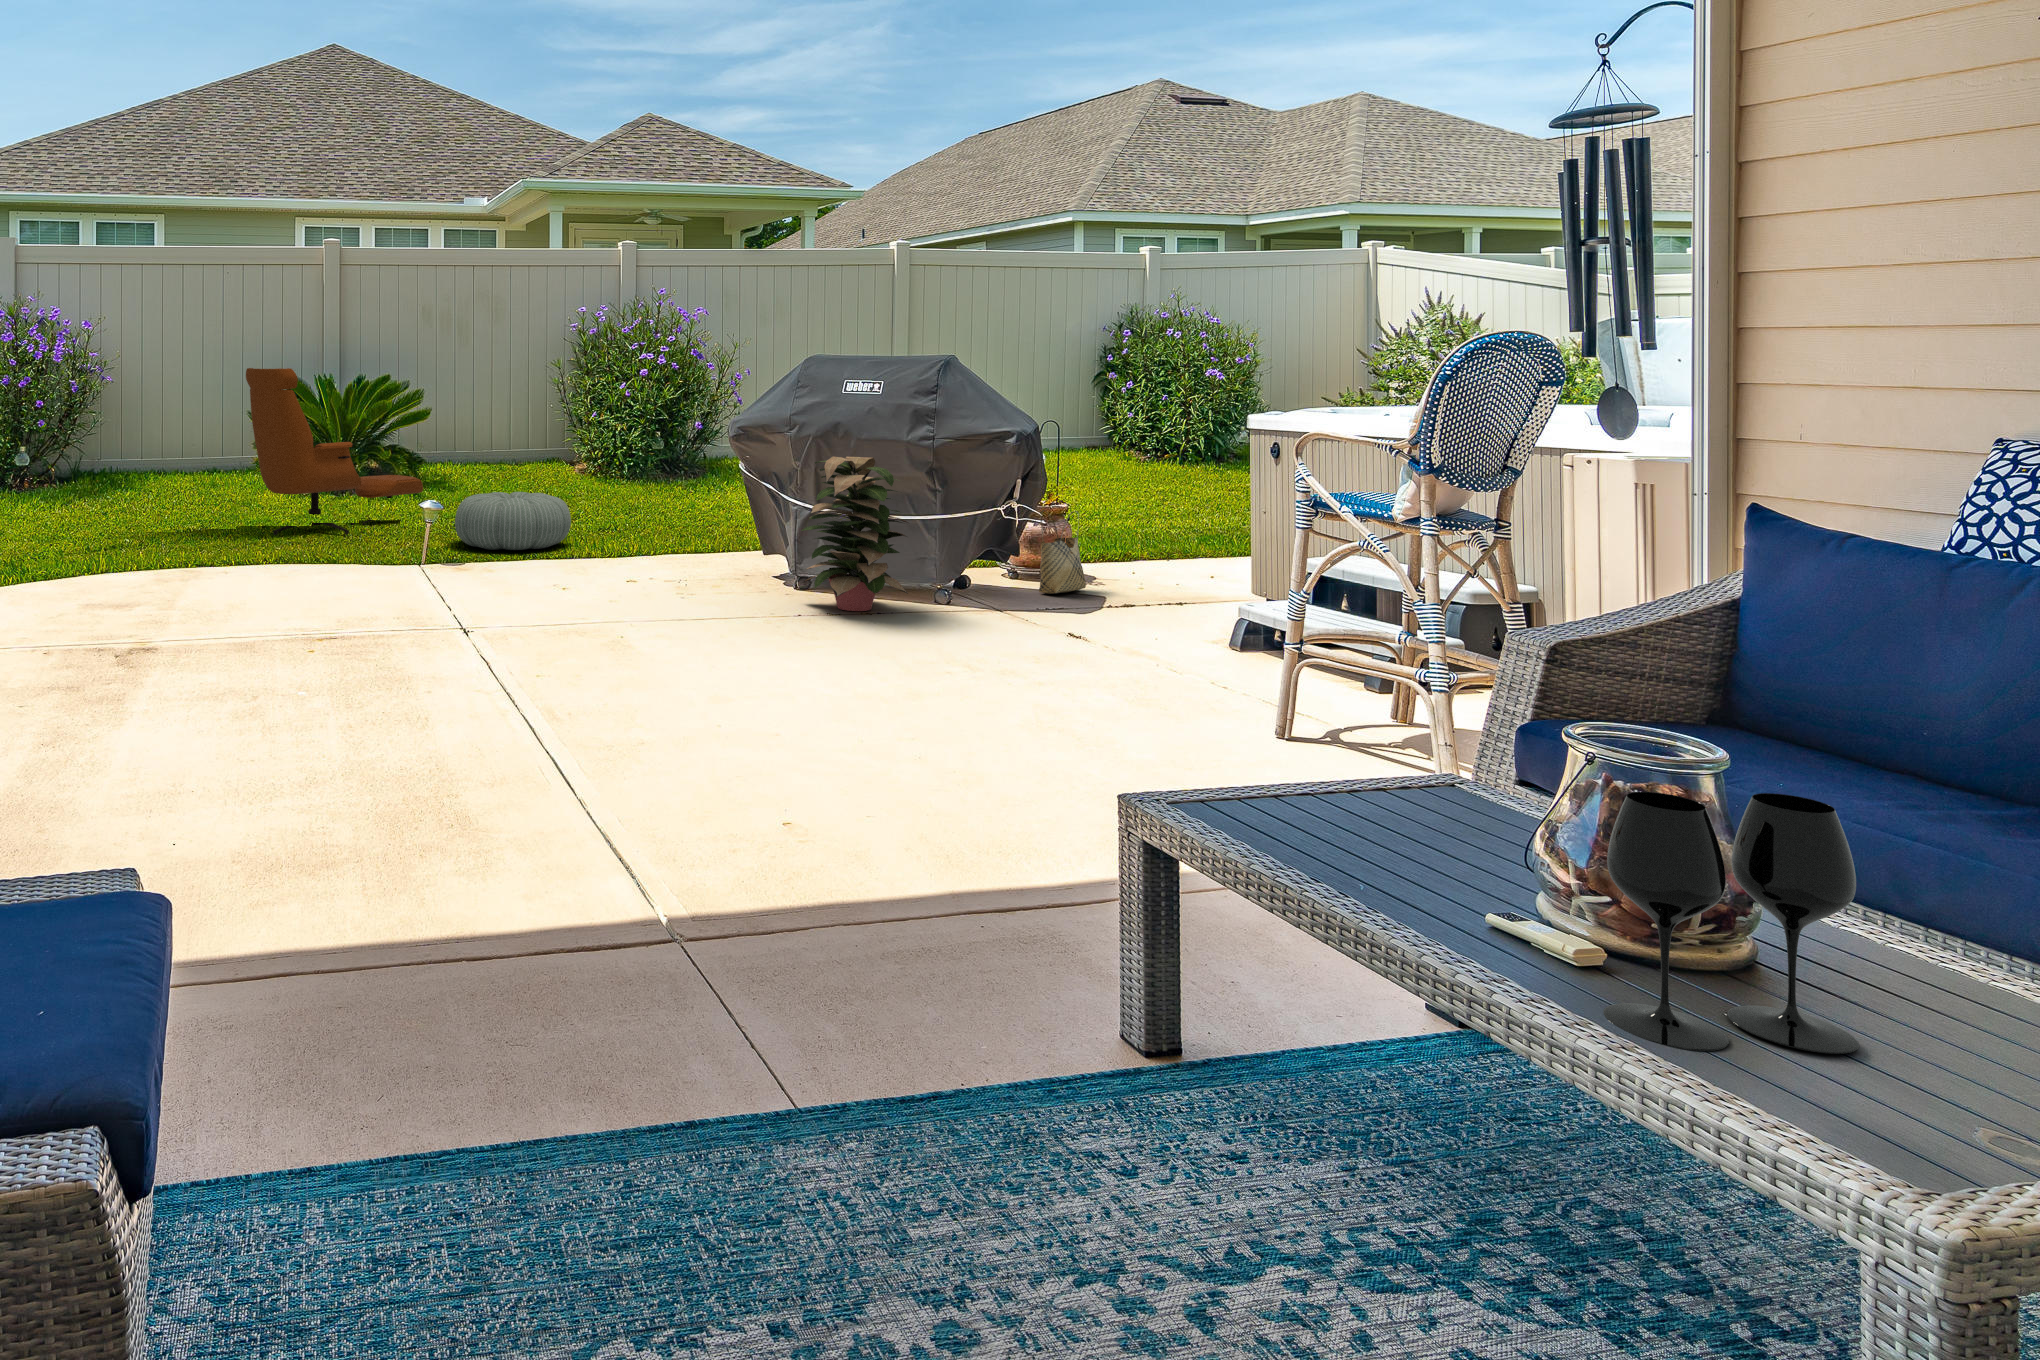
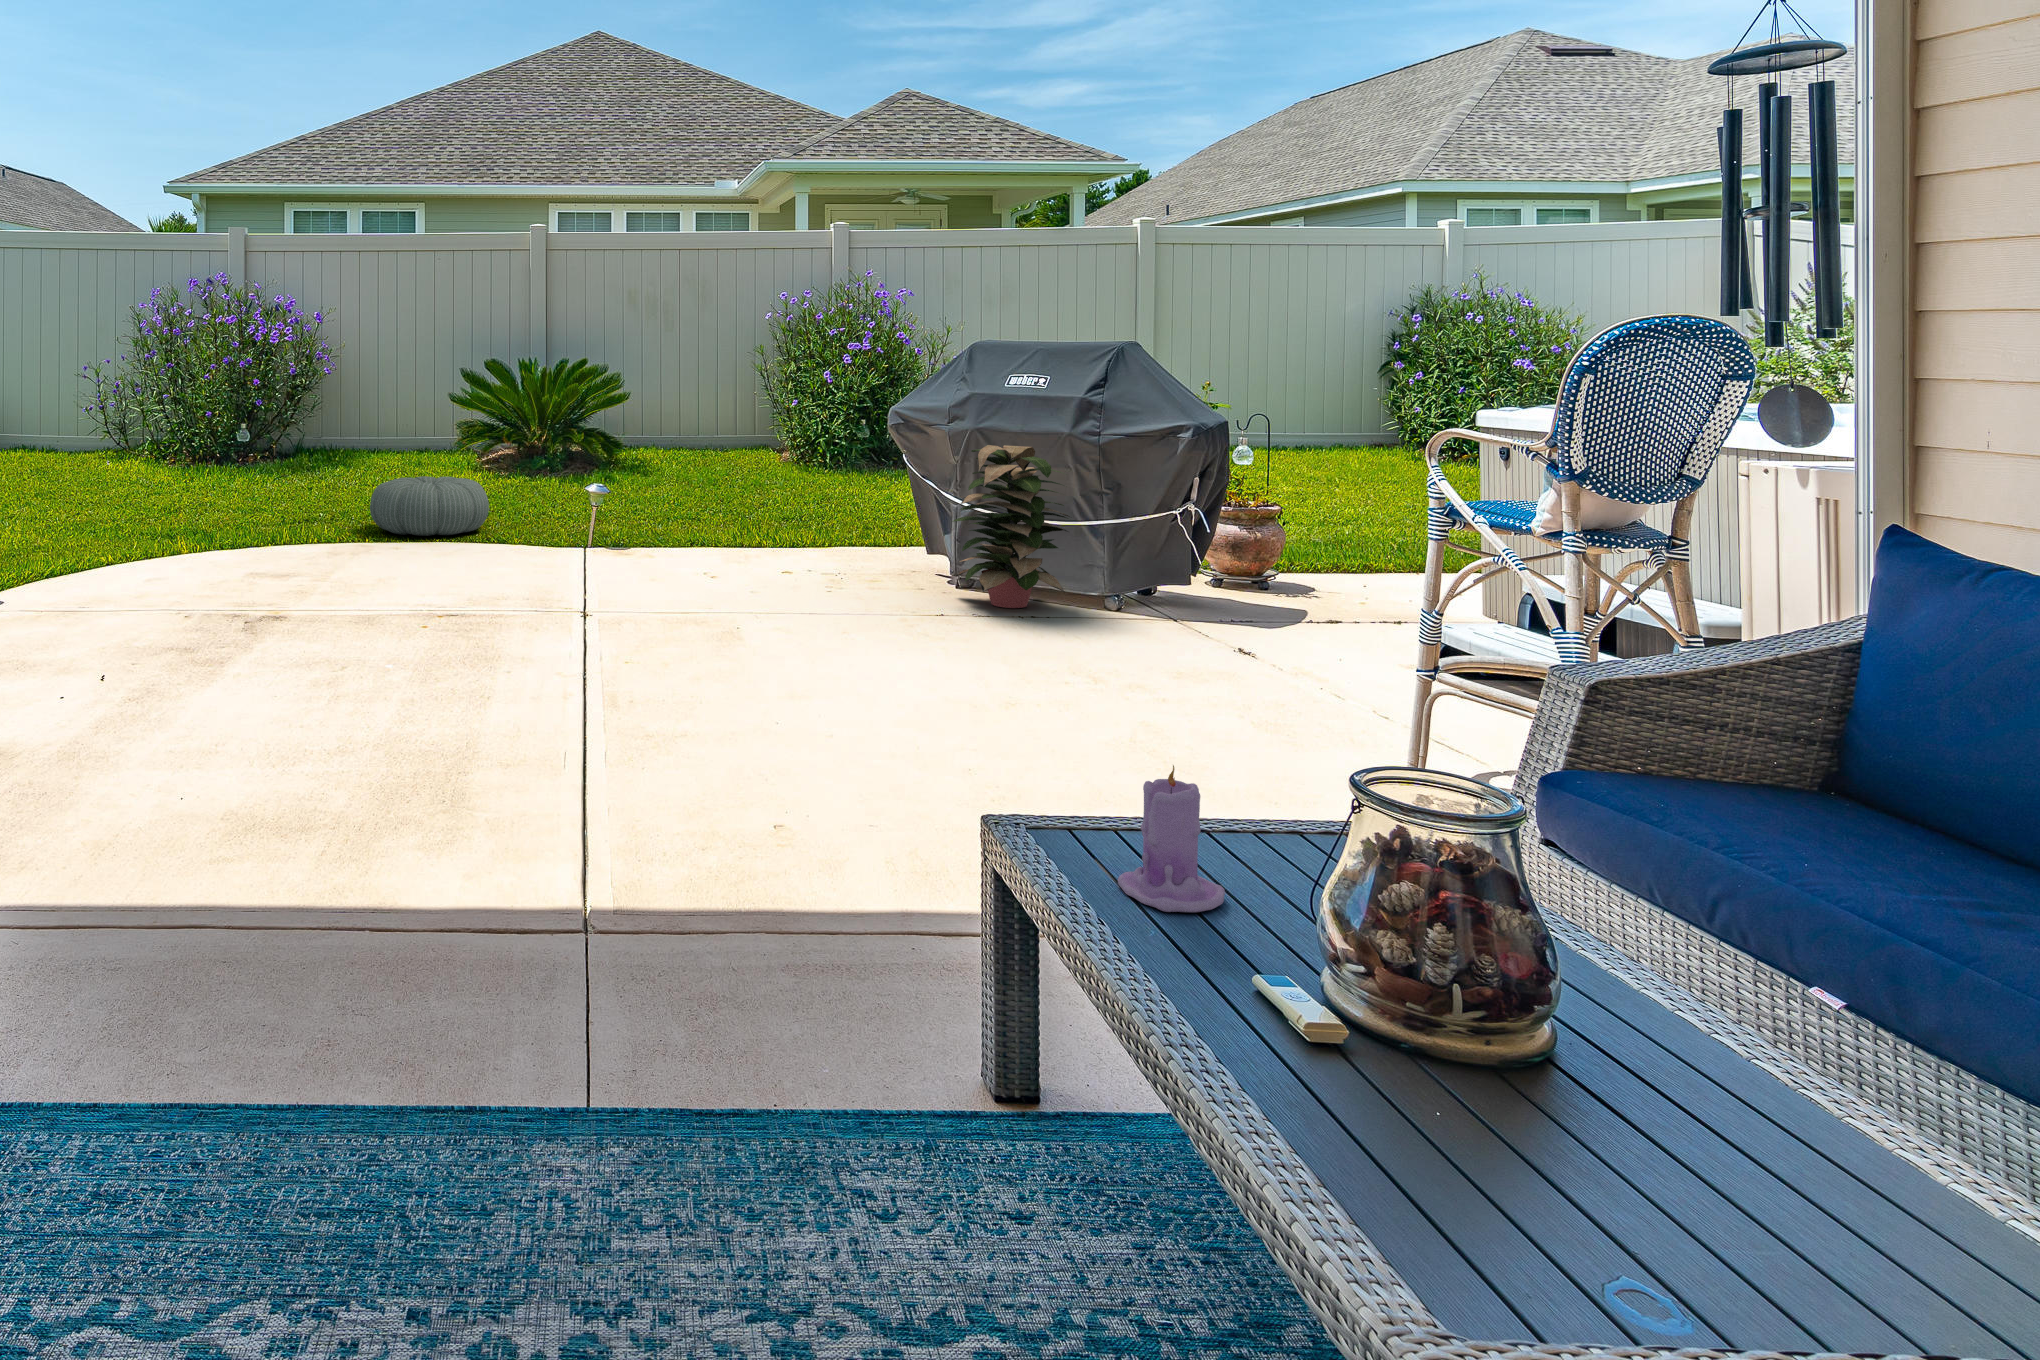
lounge chair: present [246,368,423,535] -> none [448,350,625,512]
pouf: present [455,492,571,550] -> present [370,476,489,536]
woven basket: present [1039,510,1086,594] -> none [1229,508,1286,599]
candle: none [1302,738,1401,868] -> present [1118,765,1225,912]
wine glass: present [1603,792,1859,1054] -> none [1273,846,1578,1185]

